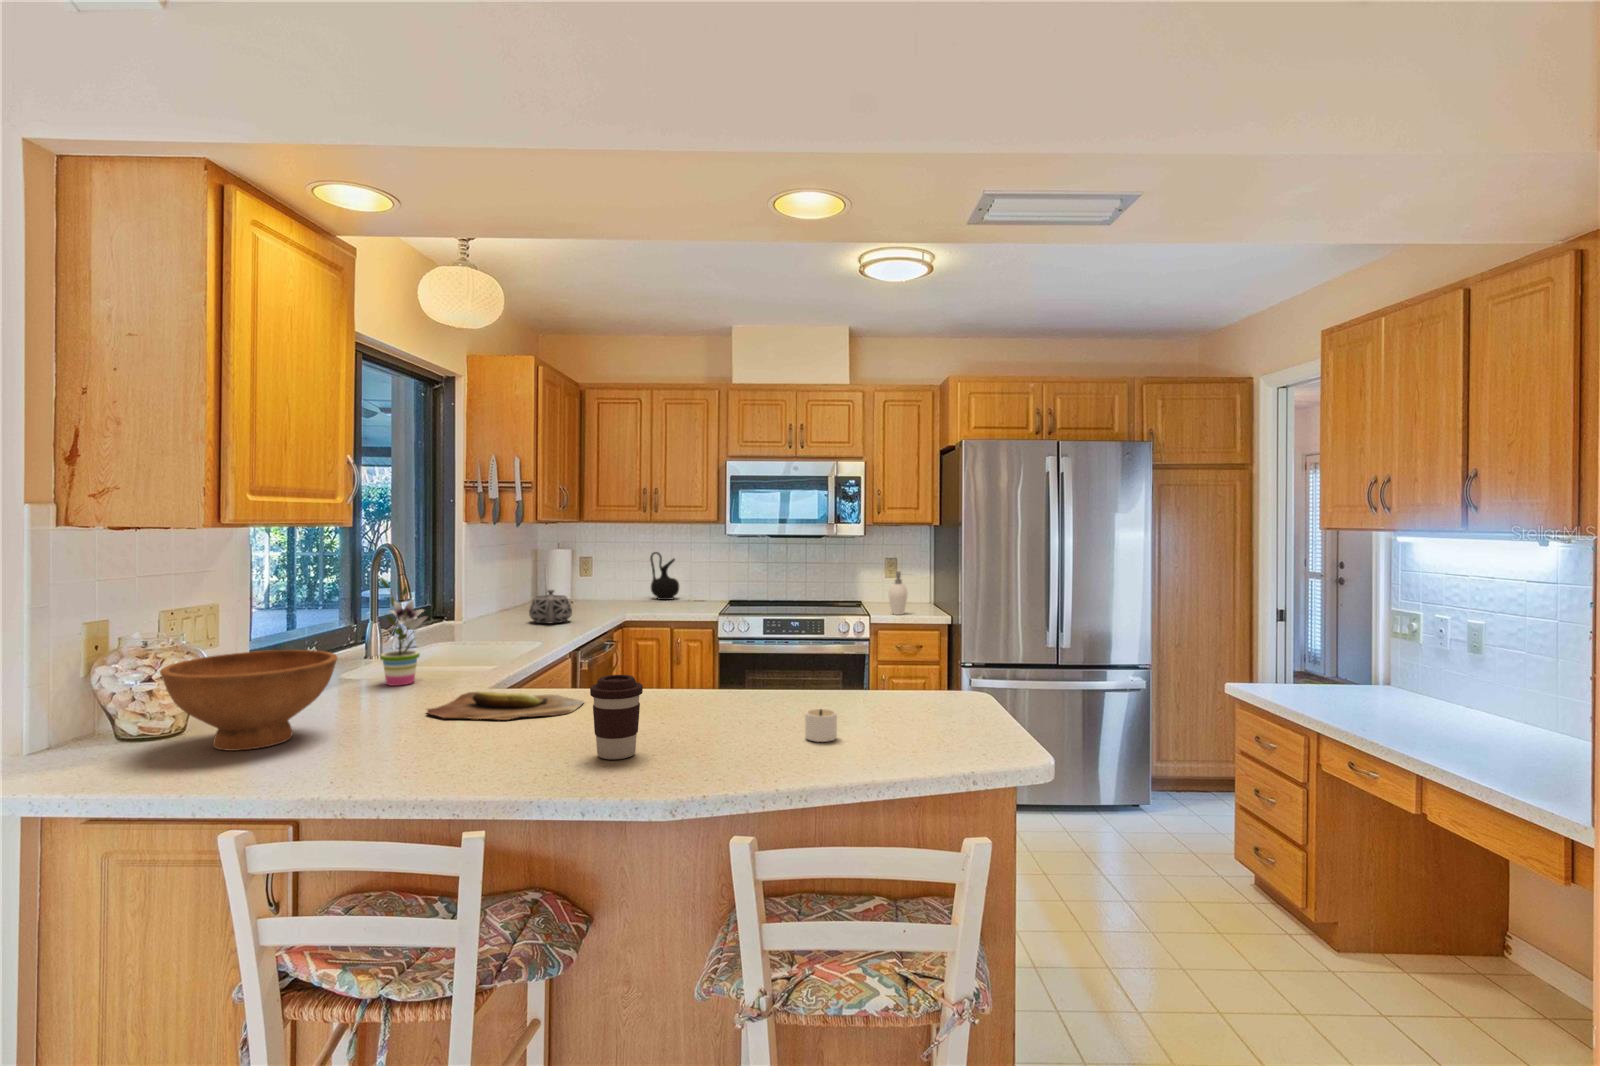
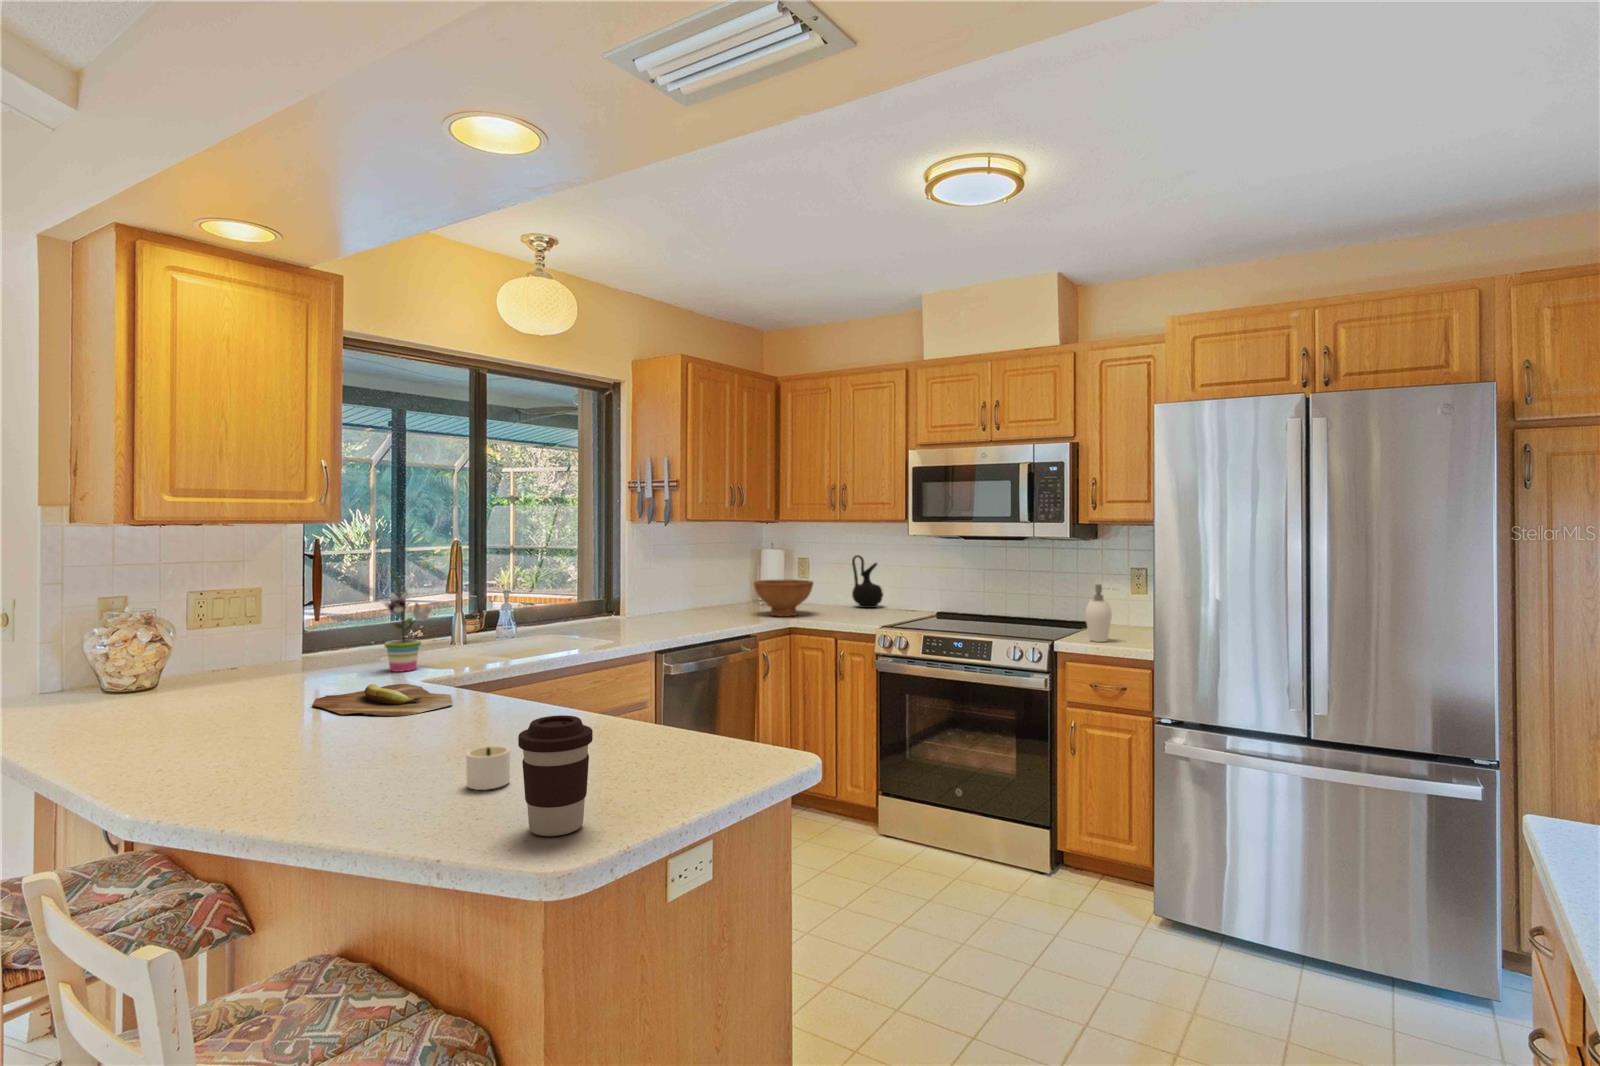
teapot: present [529,590,572,623] -> none [675,591,717,625]
bowl: present [160,650,337,751] -> present [753,580,813,616]
coffee cup: present [590,675,643,759] -> present [518,715,593,836]

